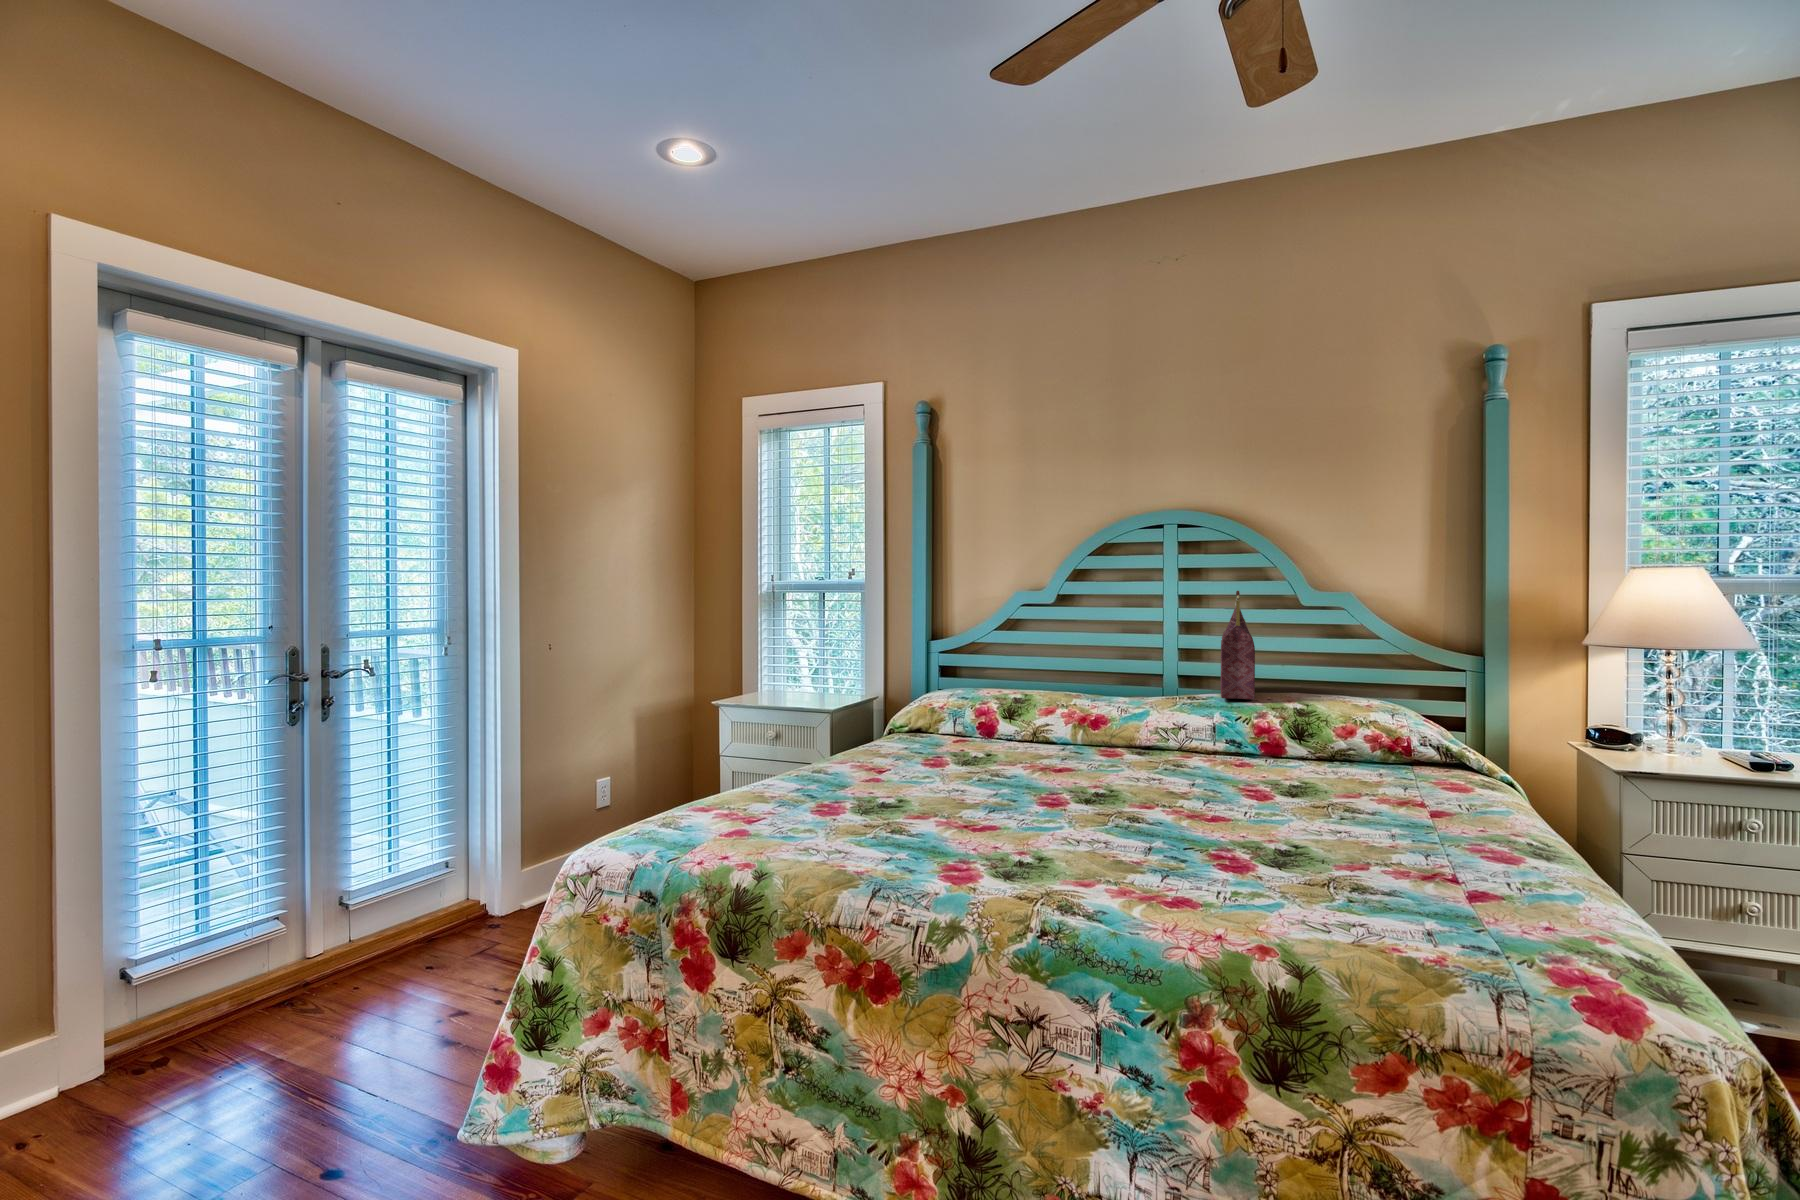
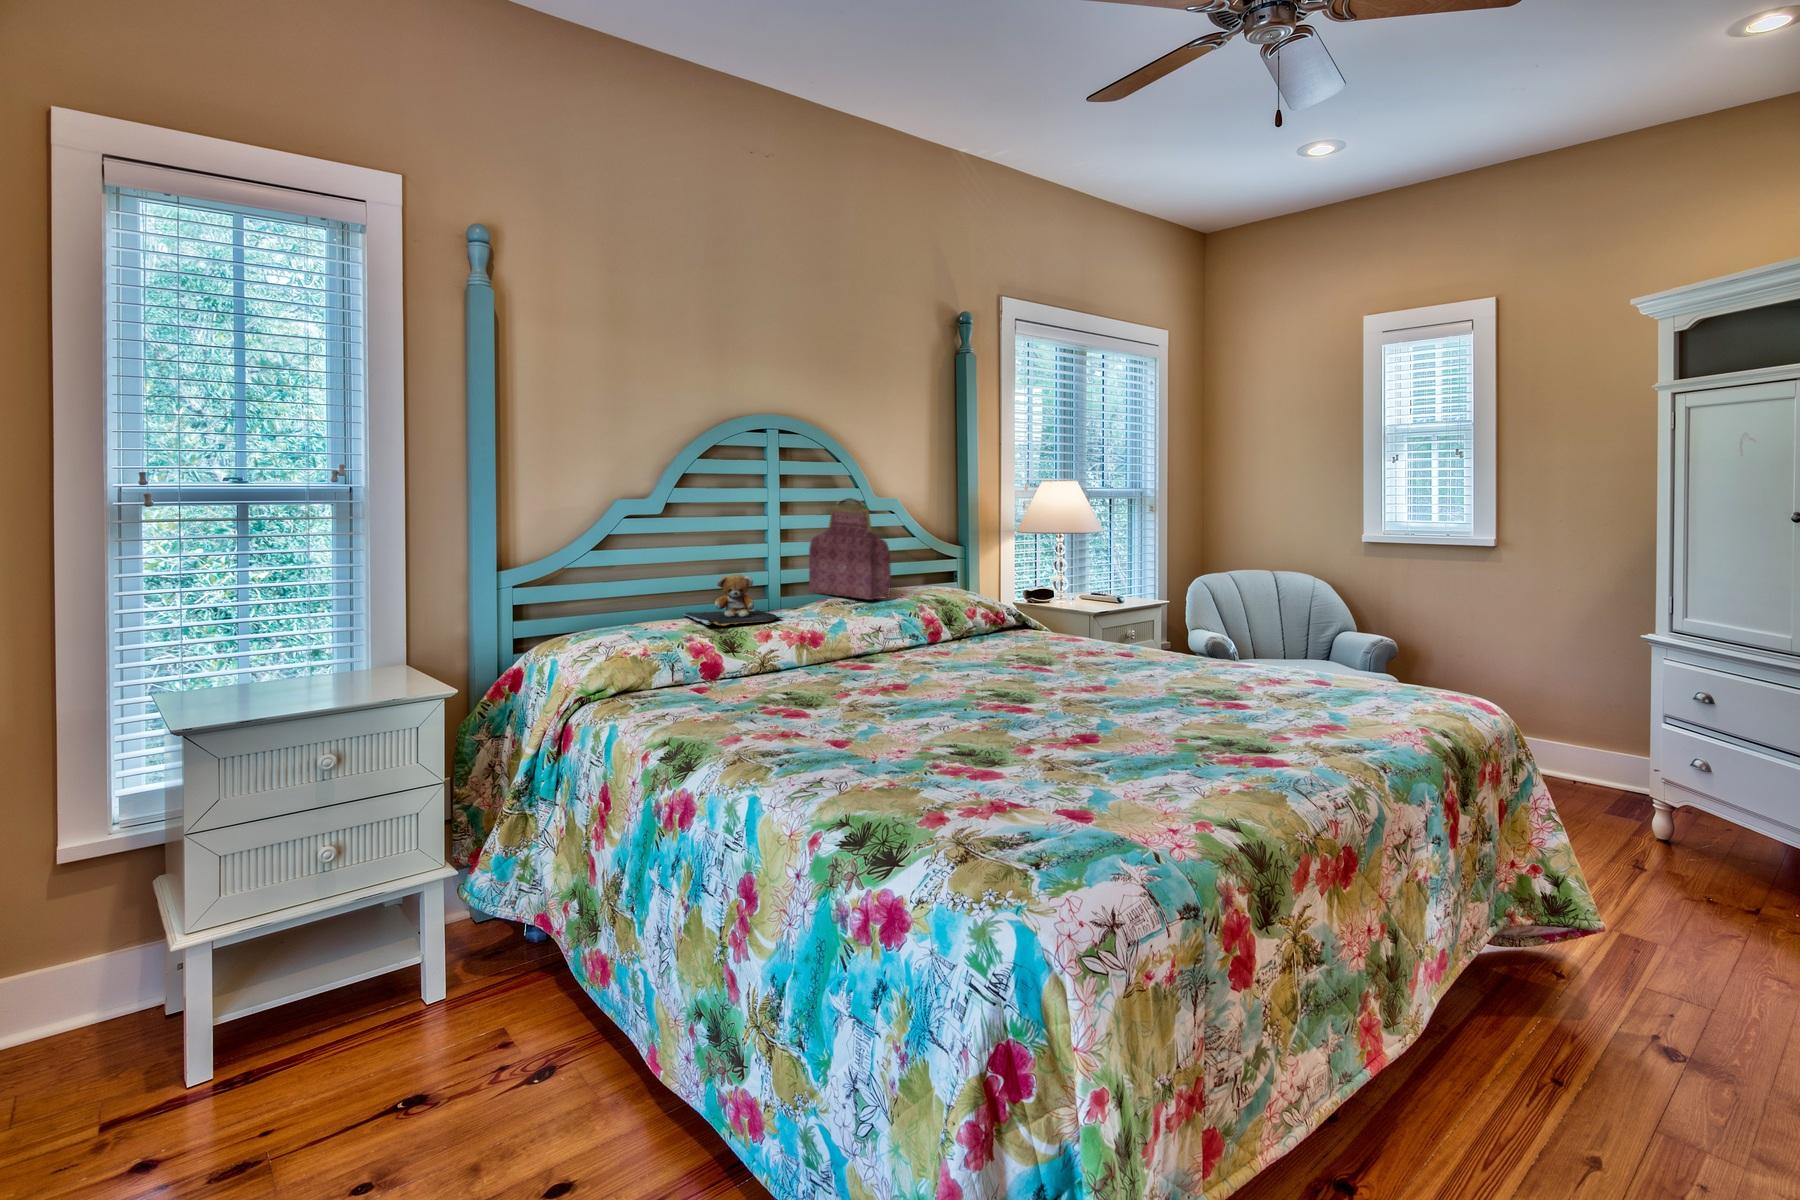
teddy bear: none [1018,656,1113,700] -> present [684,574,783,625]

